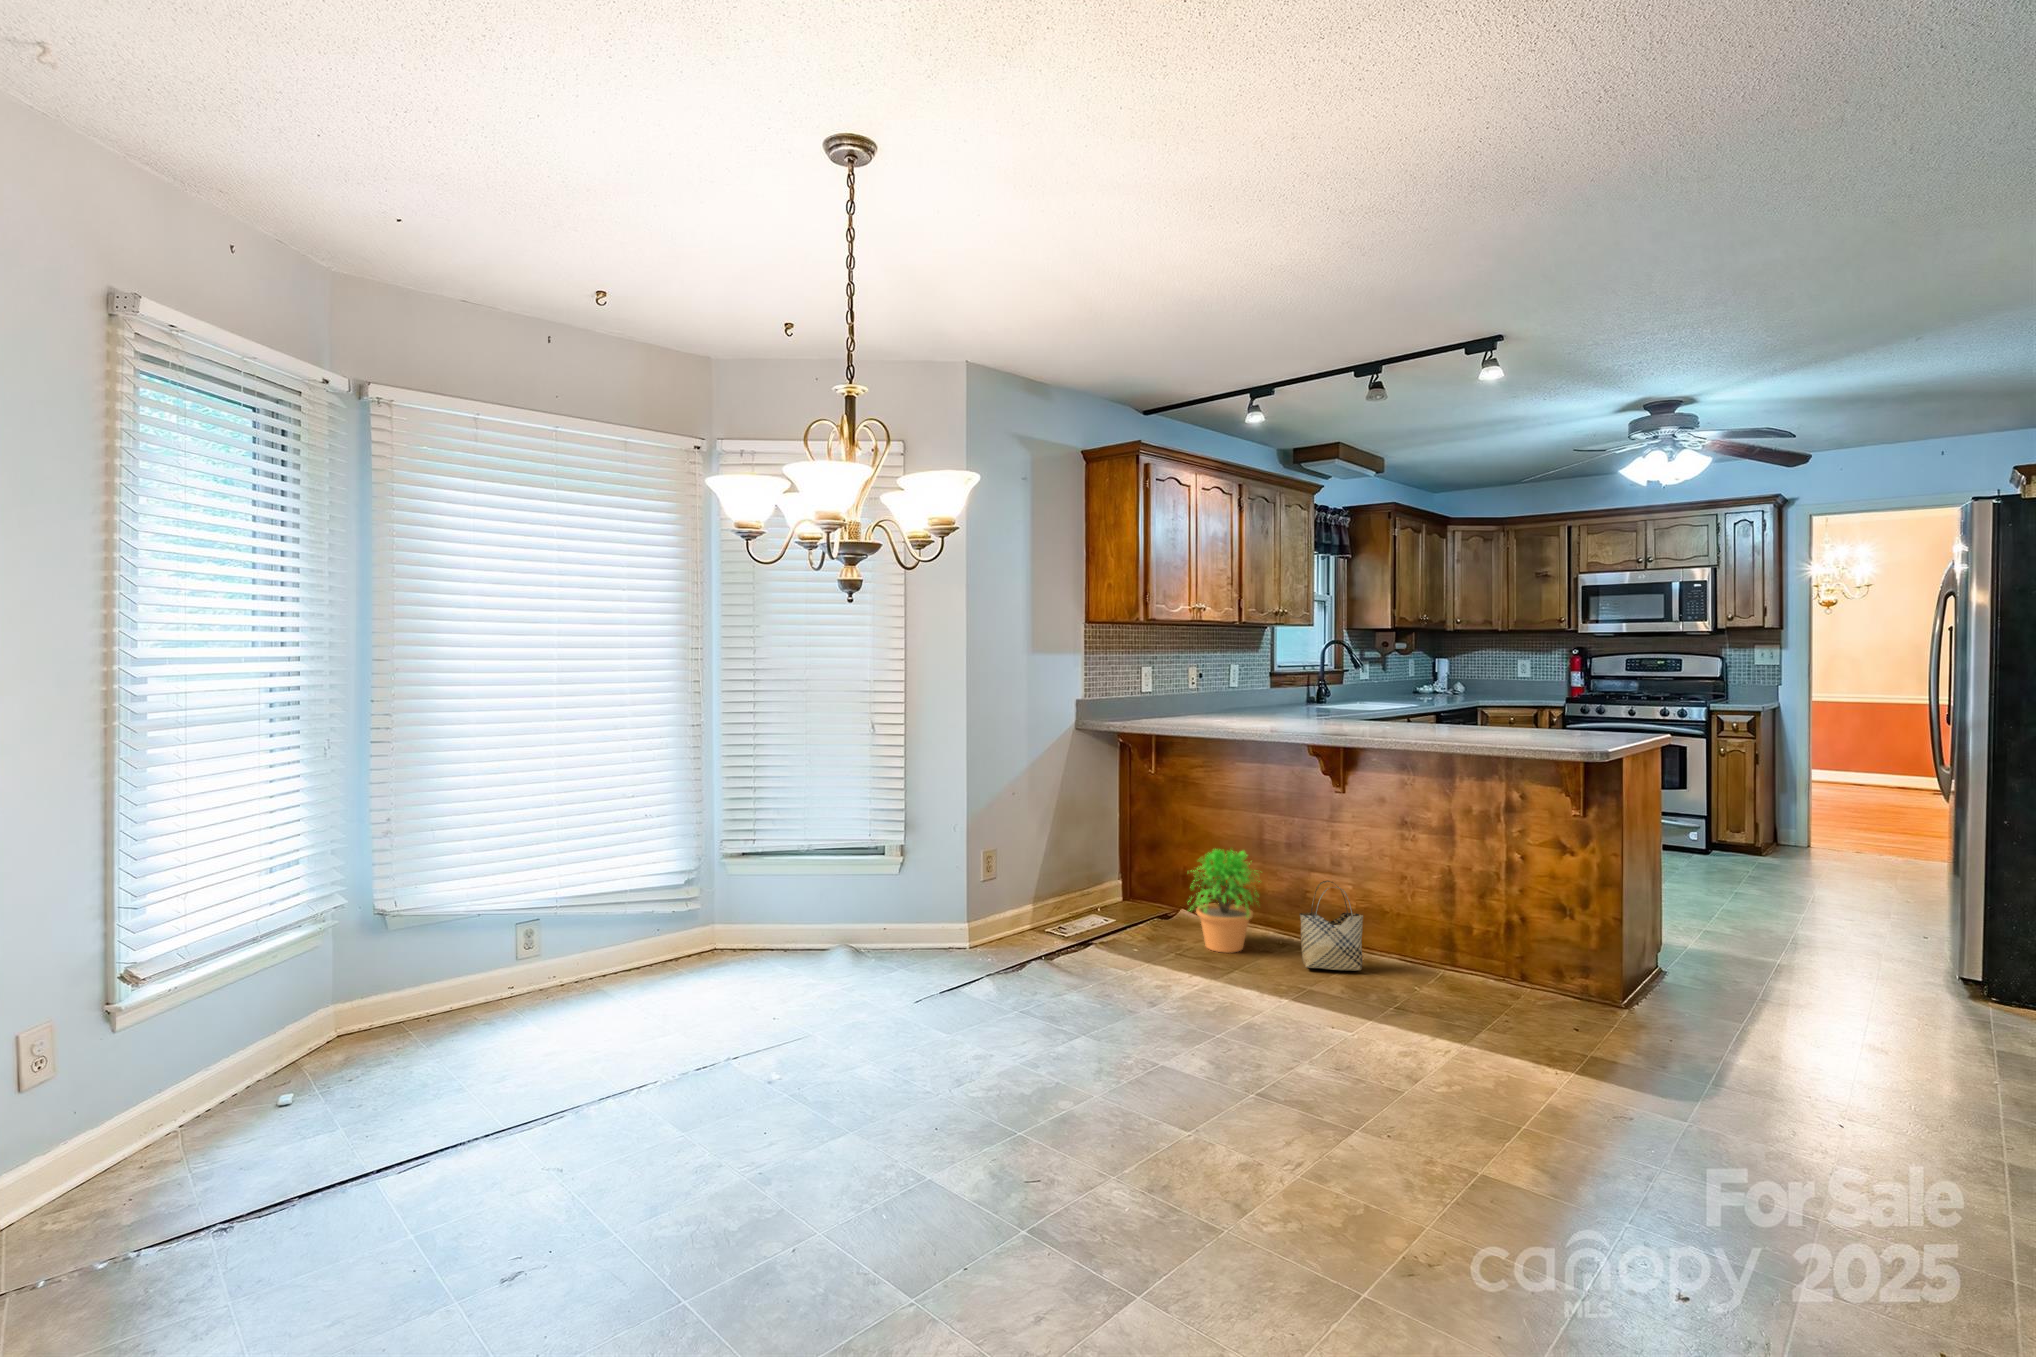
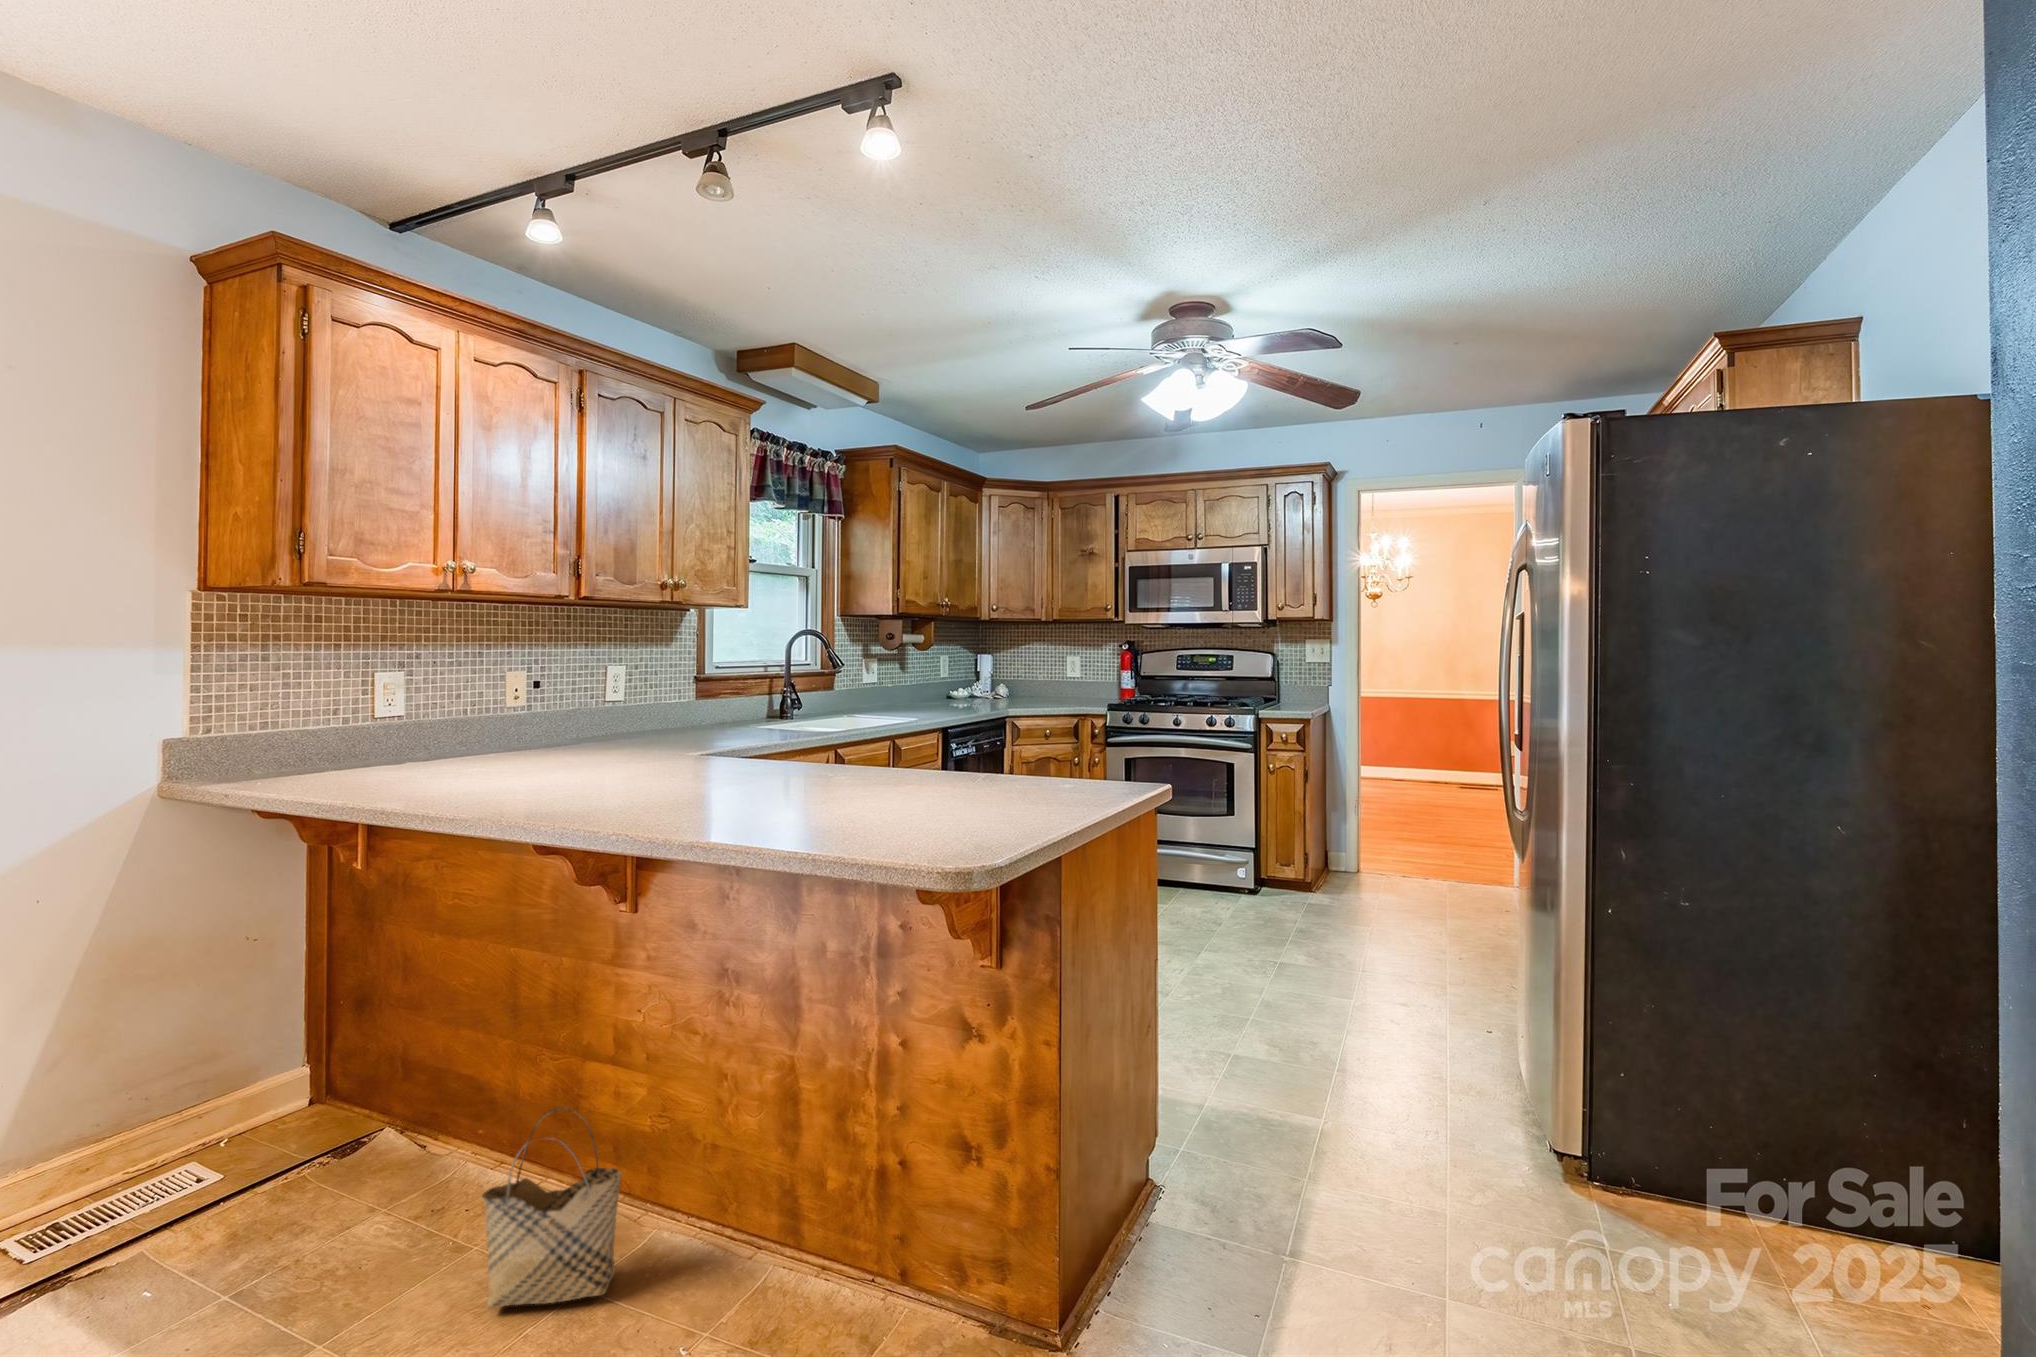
potted plant: present [1188,849,1260,953] -> none [282,1044,468,1272]

